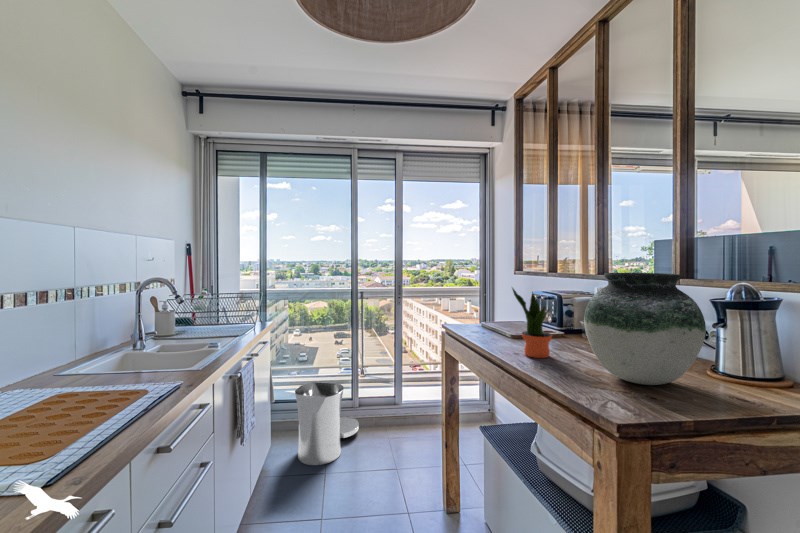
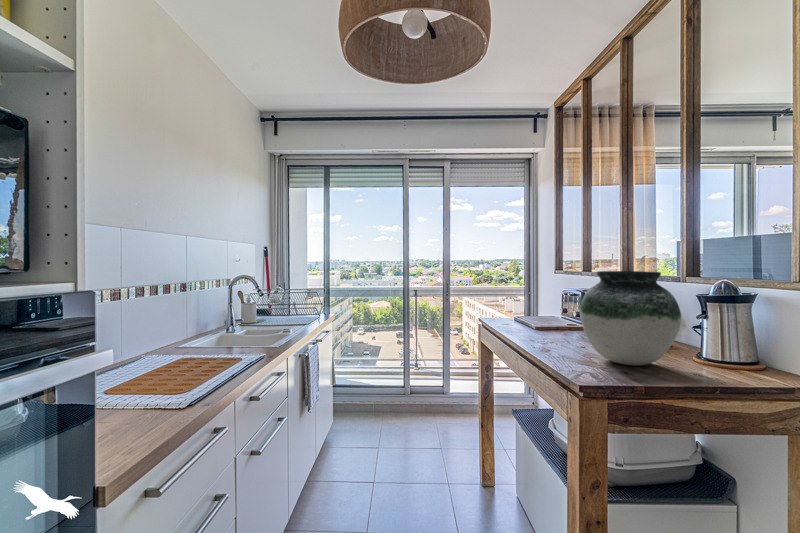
potted plant: present [512,288,552,358] -> none [526,283,562,345]
trash can: present [295,382,359,465] -> none [352,368,408,439]

